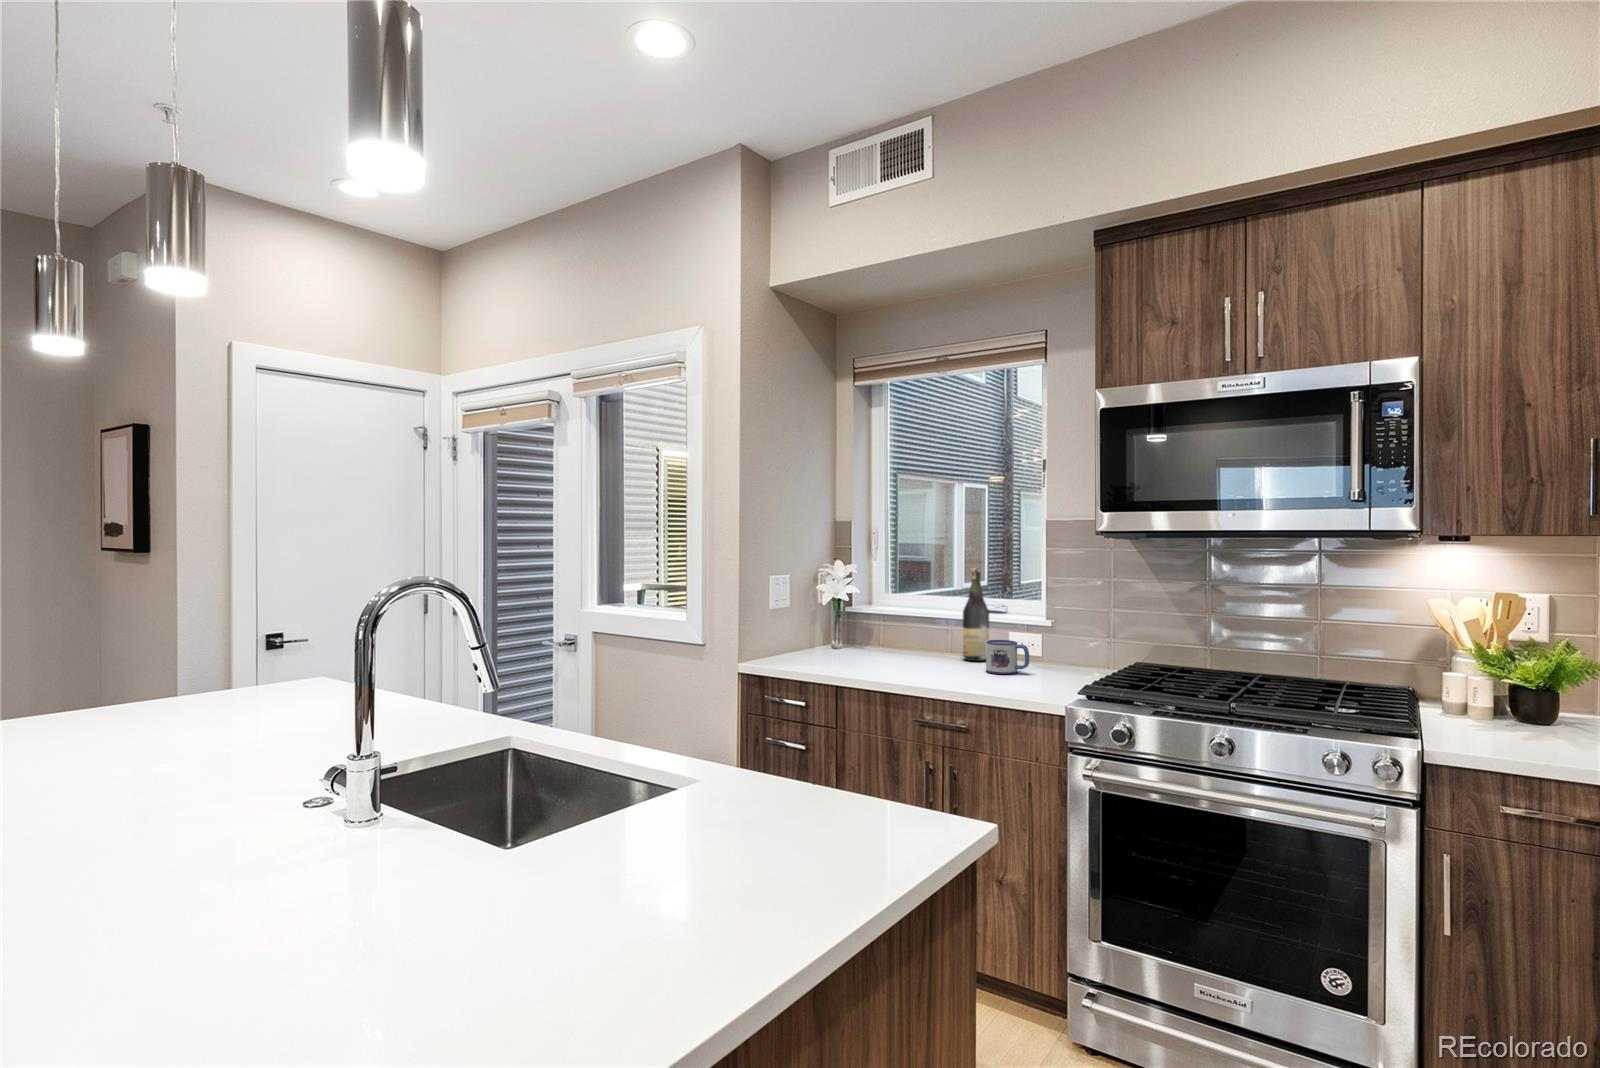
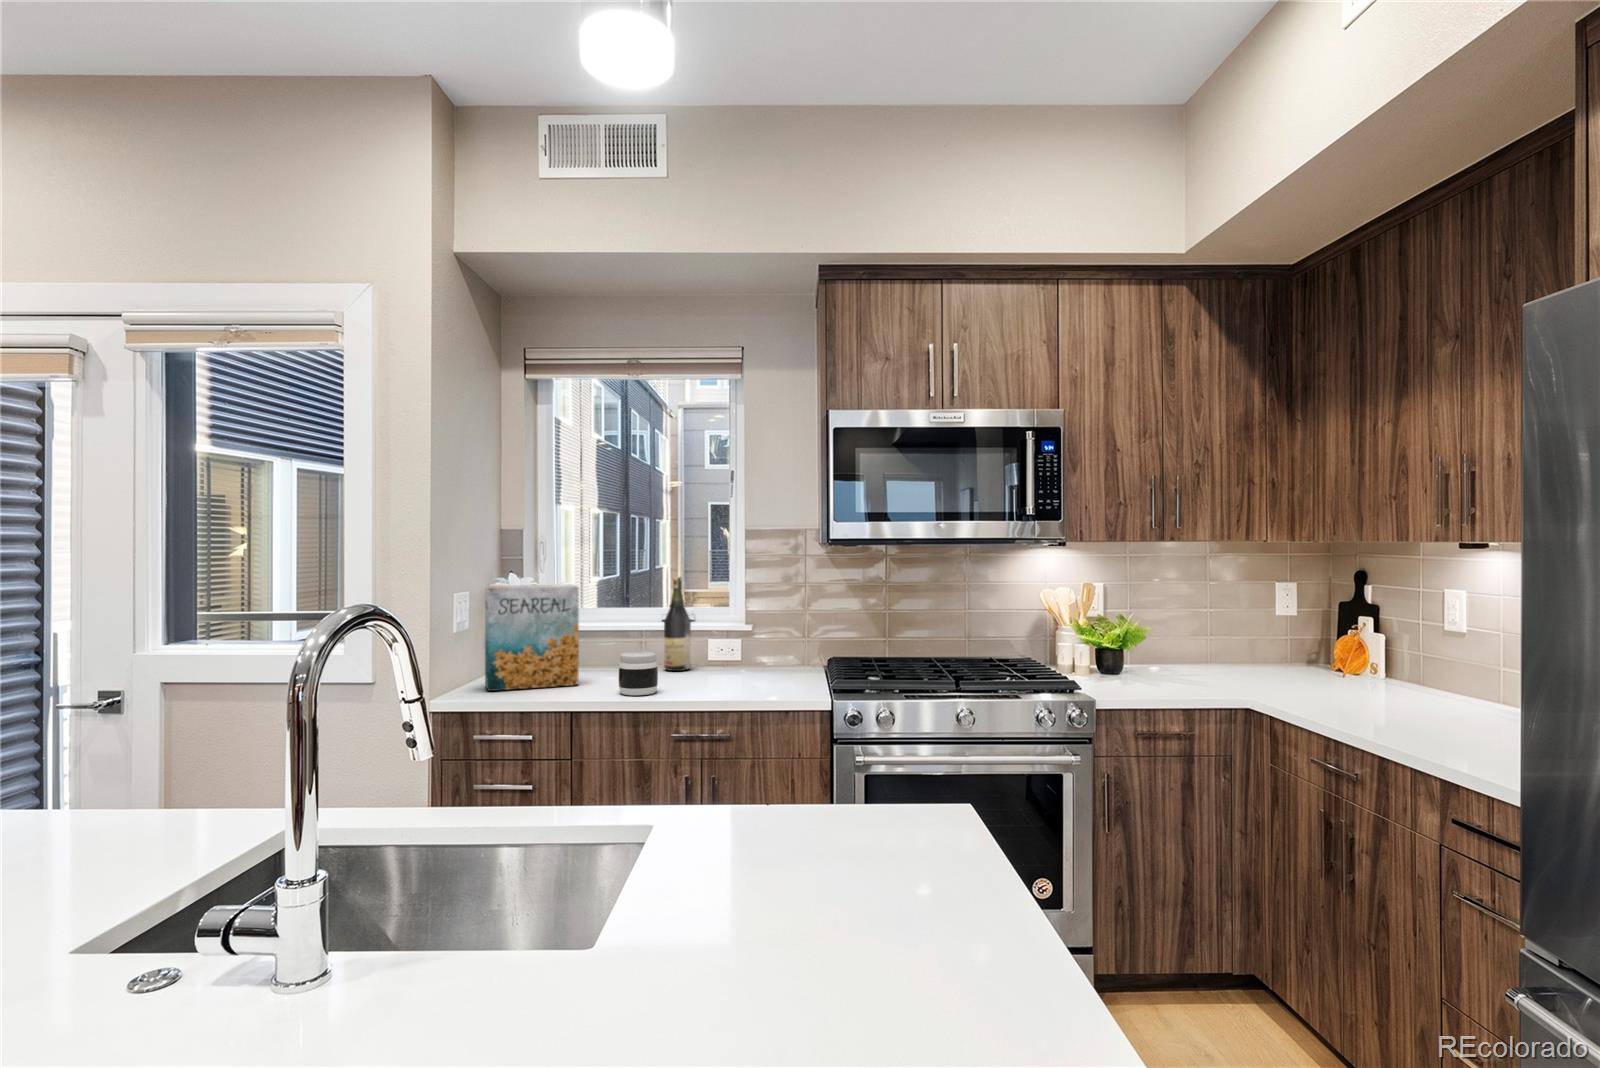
cereal box: none [788,571,869,664] -> present [485,584,579,691]
jar: none [883,637,919,679] -> present [619,651,658,695]
mug: present [986,640,1029,674] -> none [706,647,748,680]

